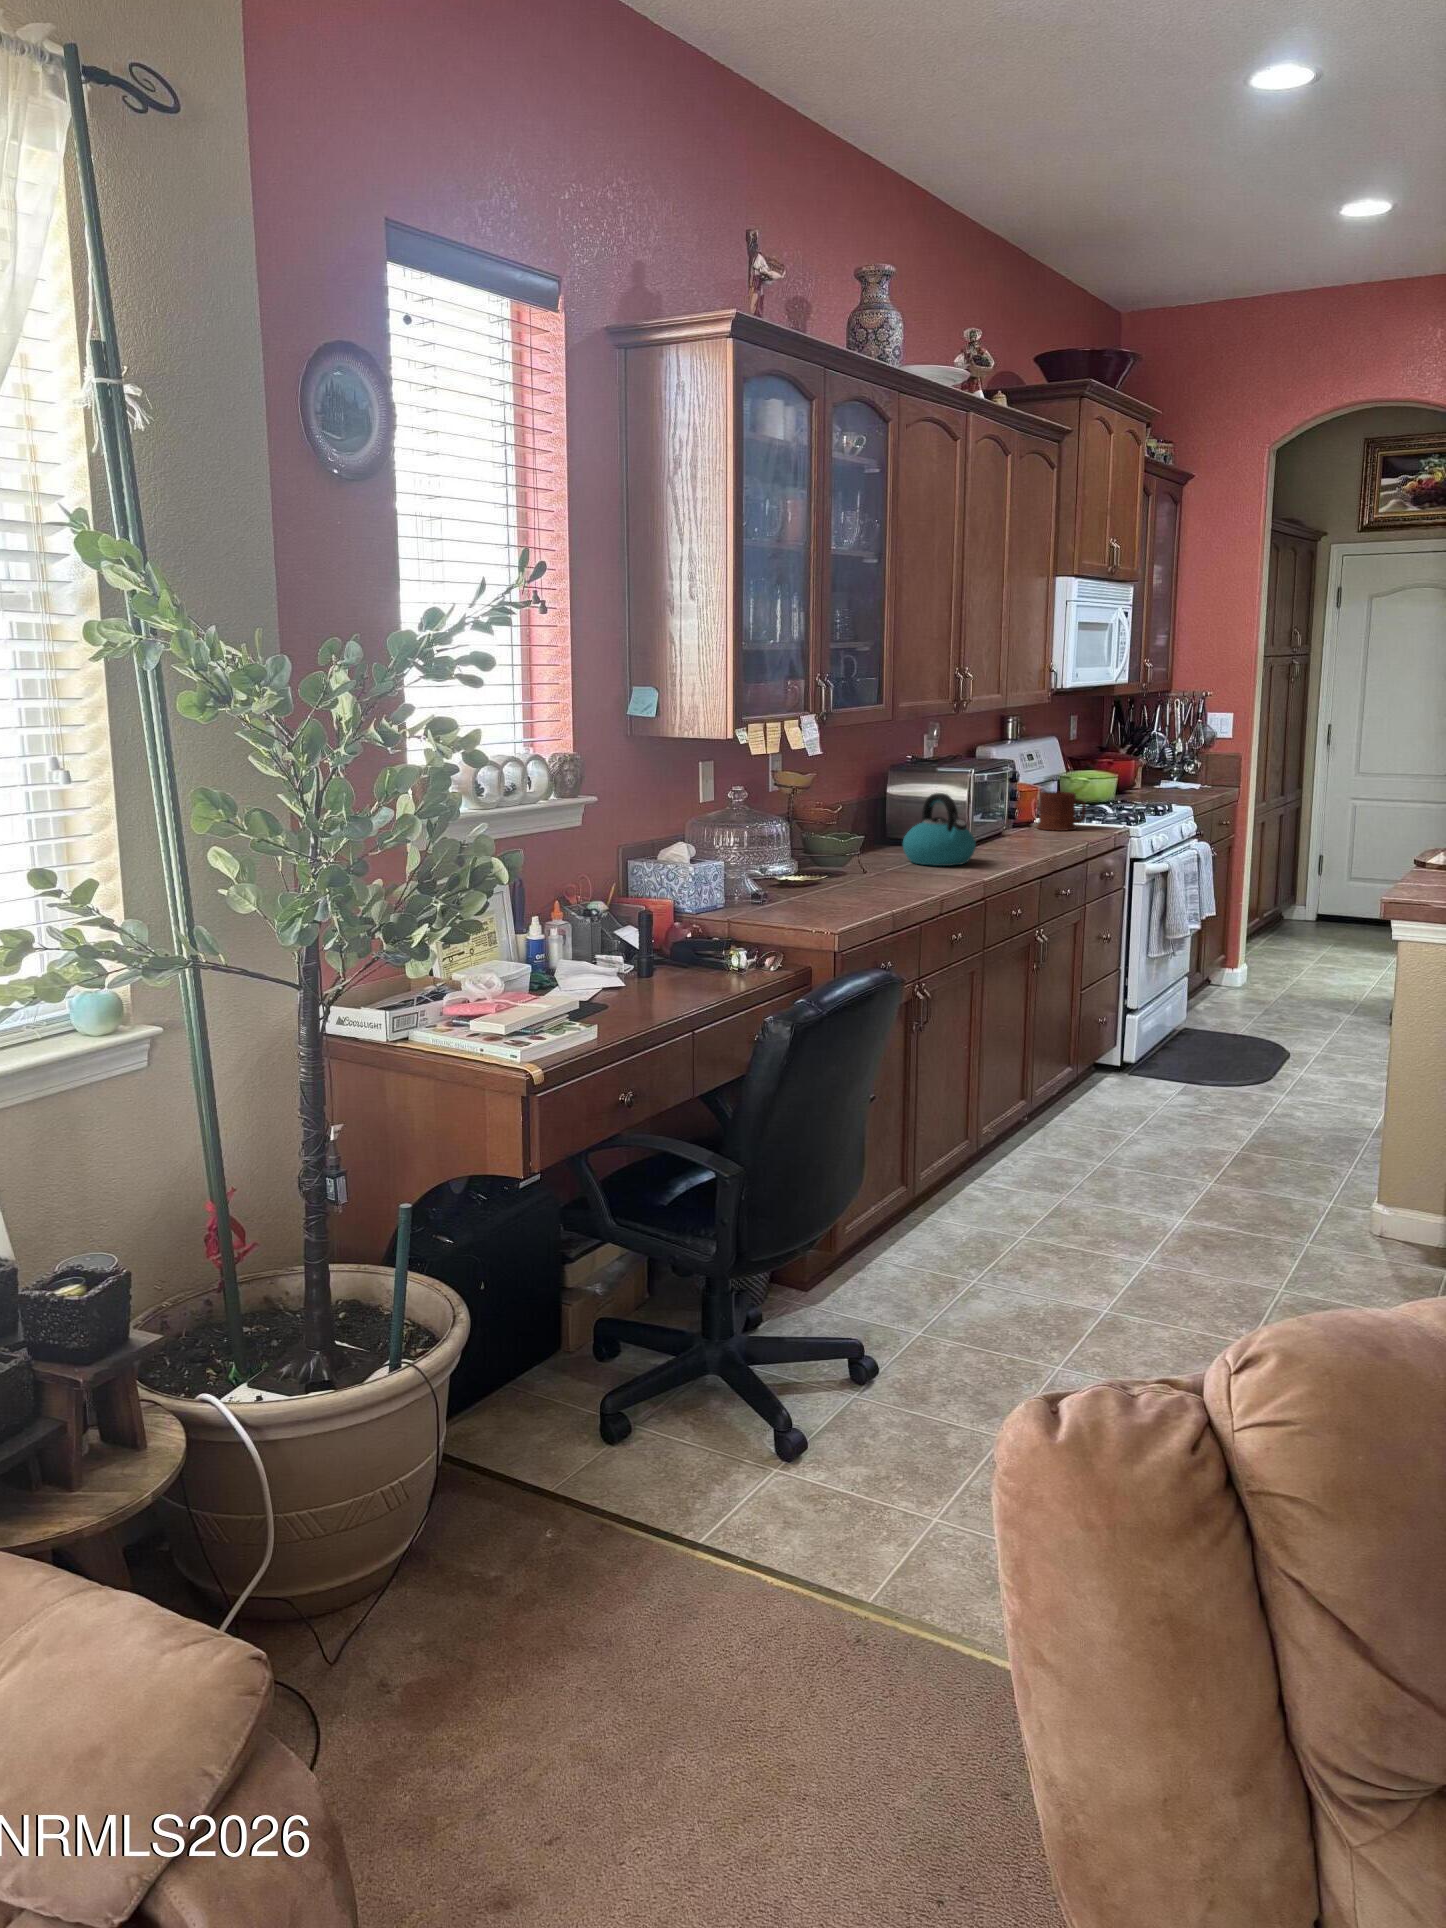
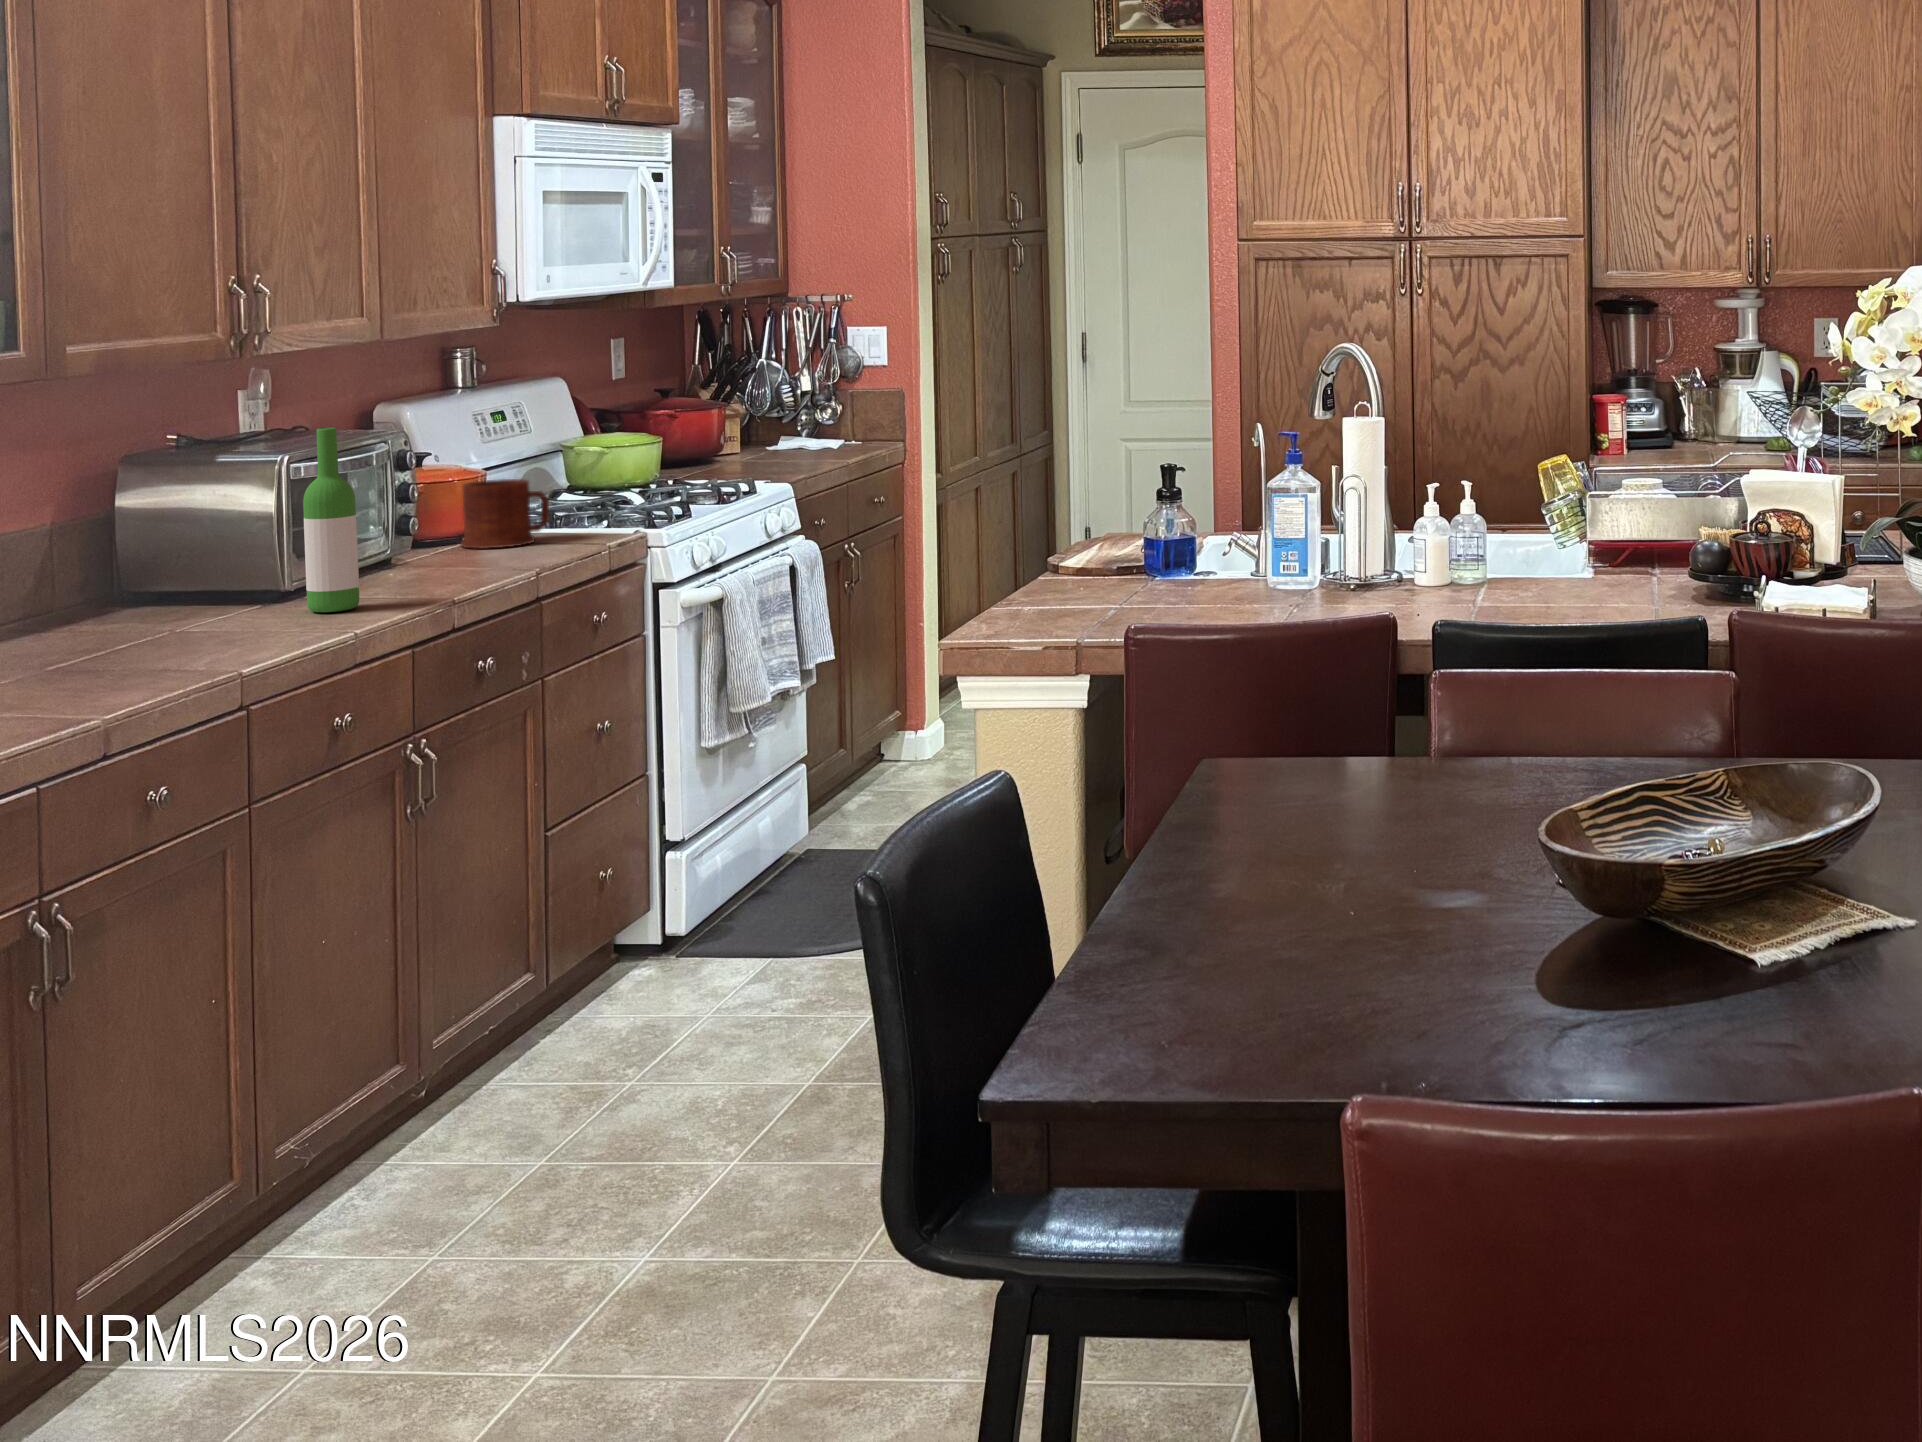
wine bottle: none [995,755,1023,857] -> present [303,428,359,612]
kettle: present [903,793,976,866] -> none [91,507,248,645]

